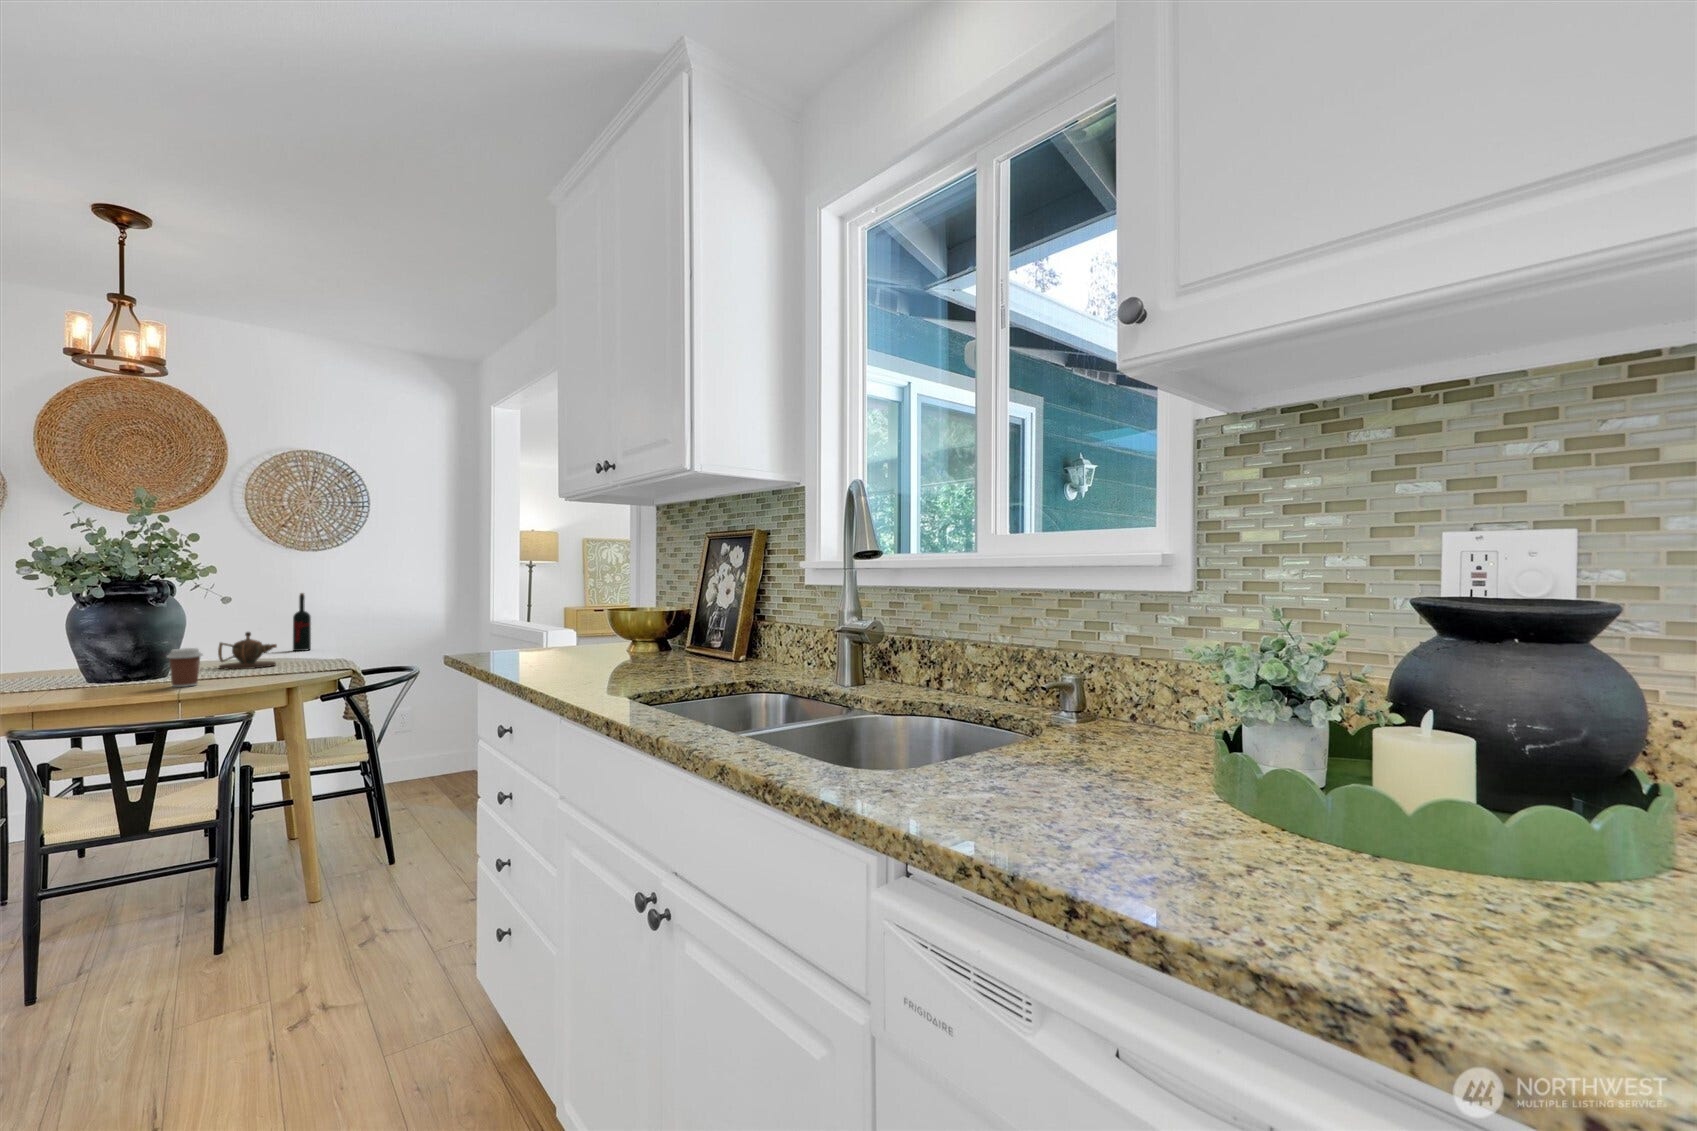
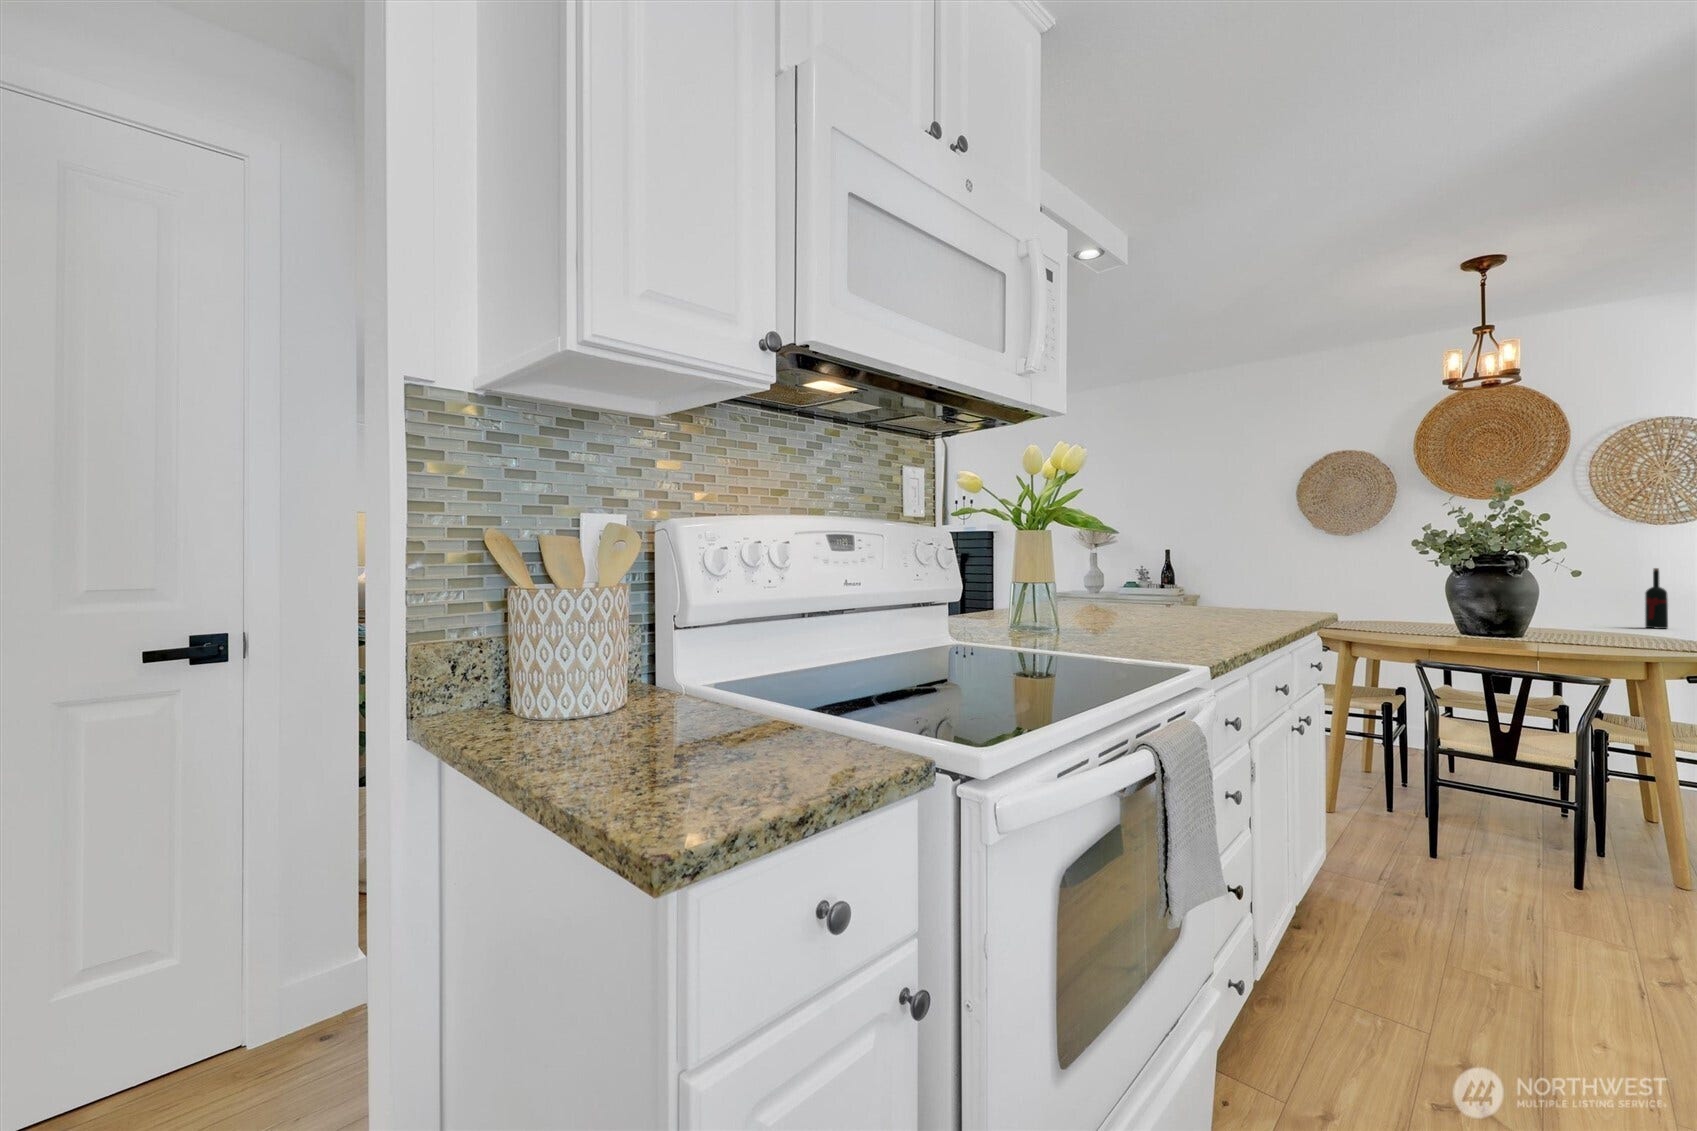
teapot: present [218,632,277,669] -> none [1567,604,1630,639]
coffee cup: present [167,648,203,687] -> none [1525,614,1558,646]

